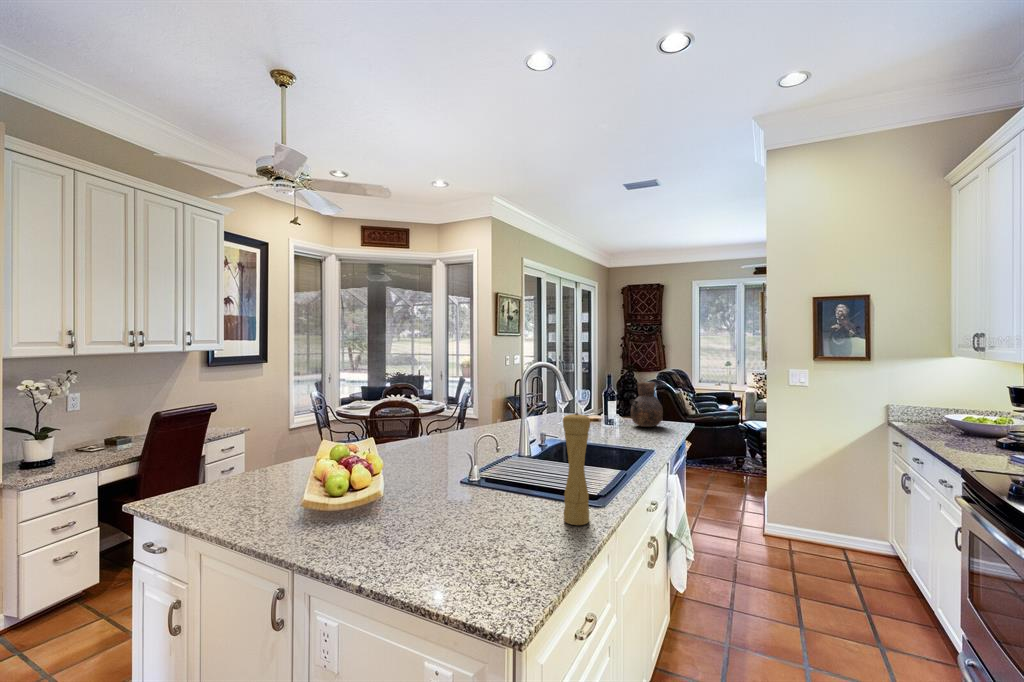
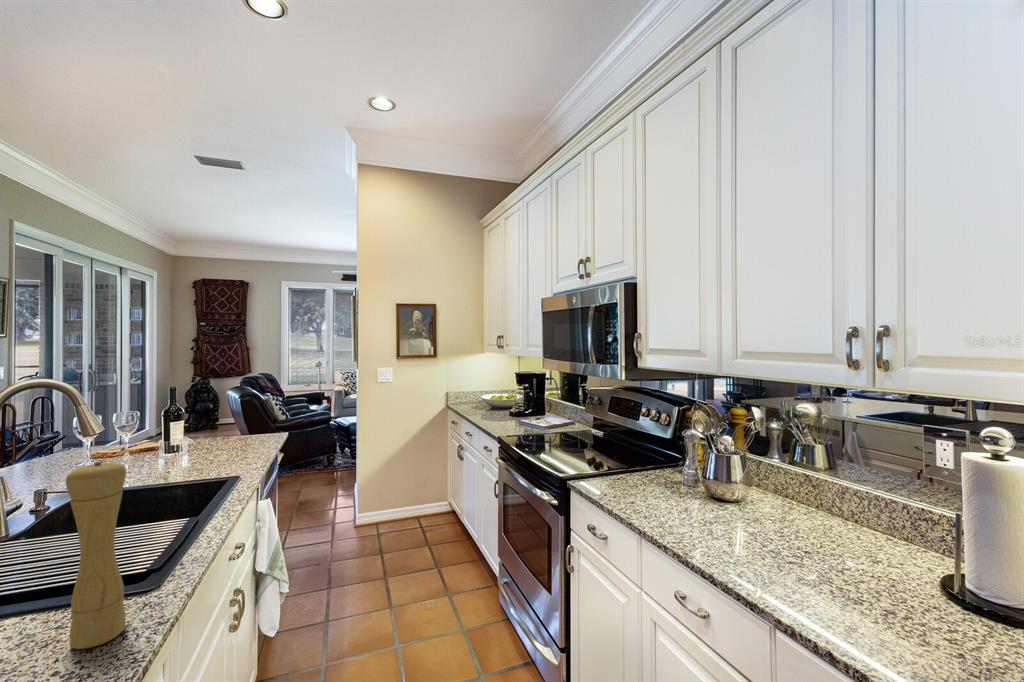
vase: present [630,382,663,427] -> none [203,393,248,448]

